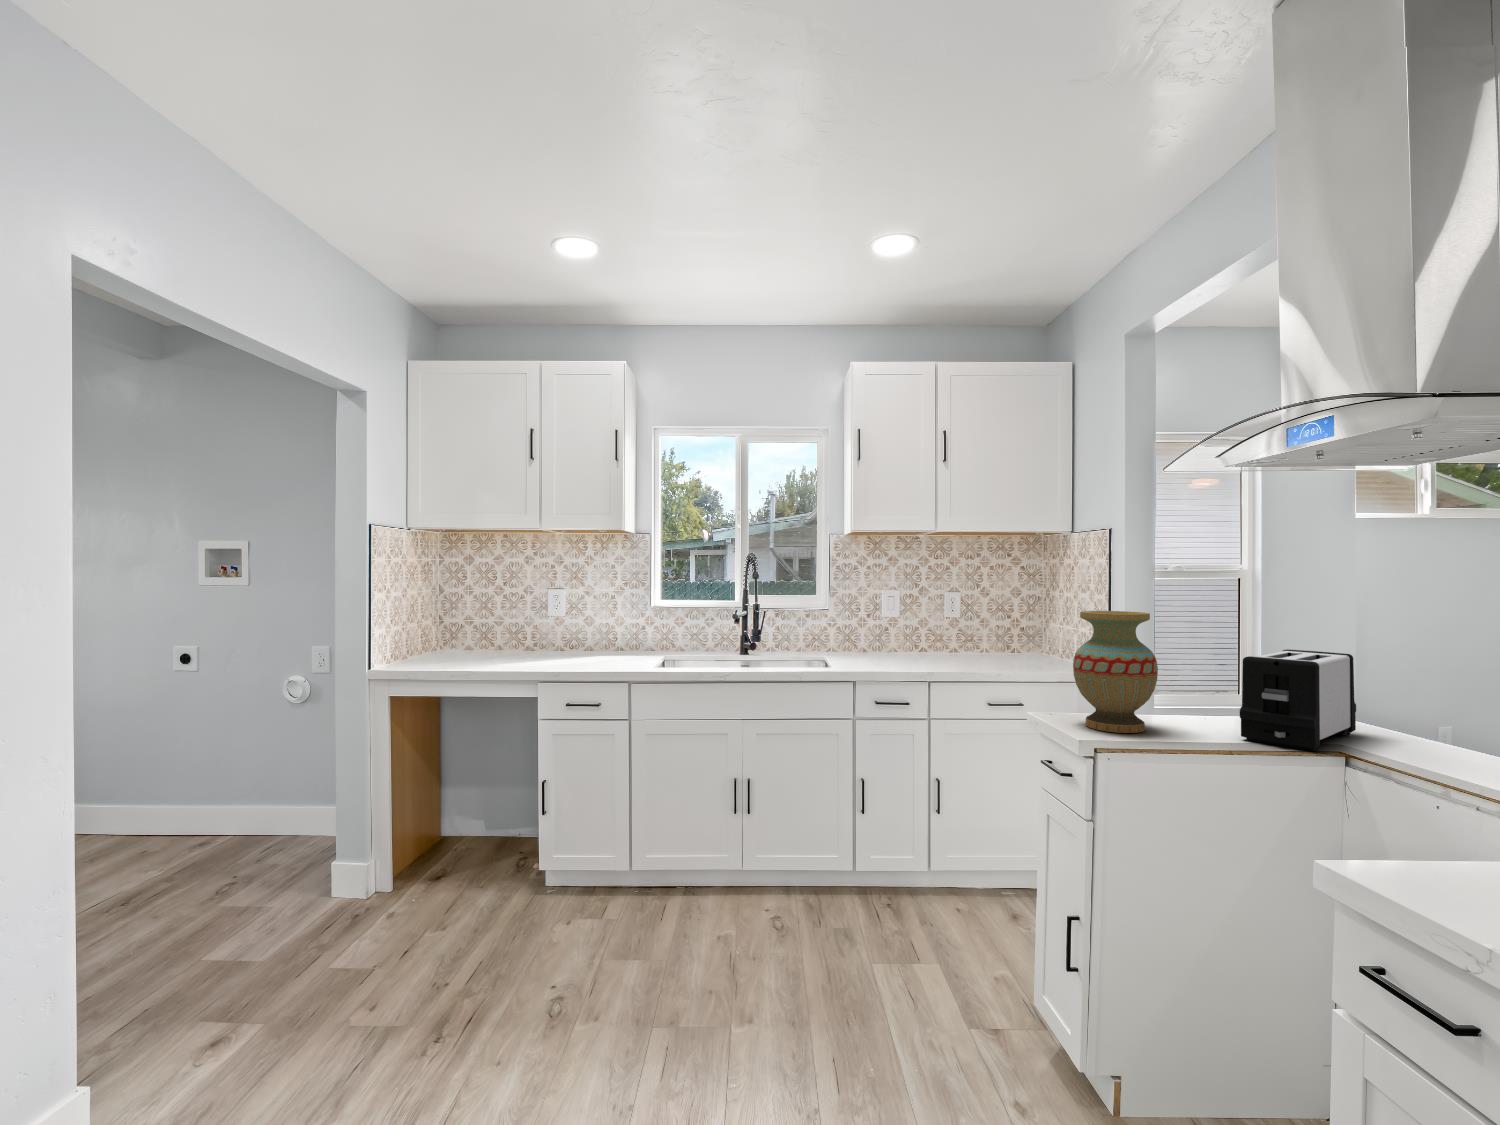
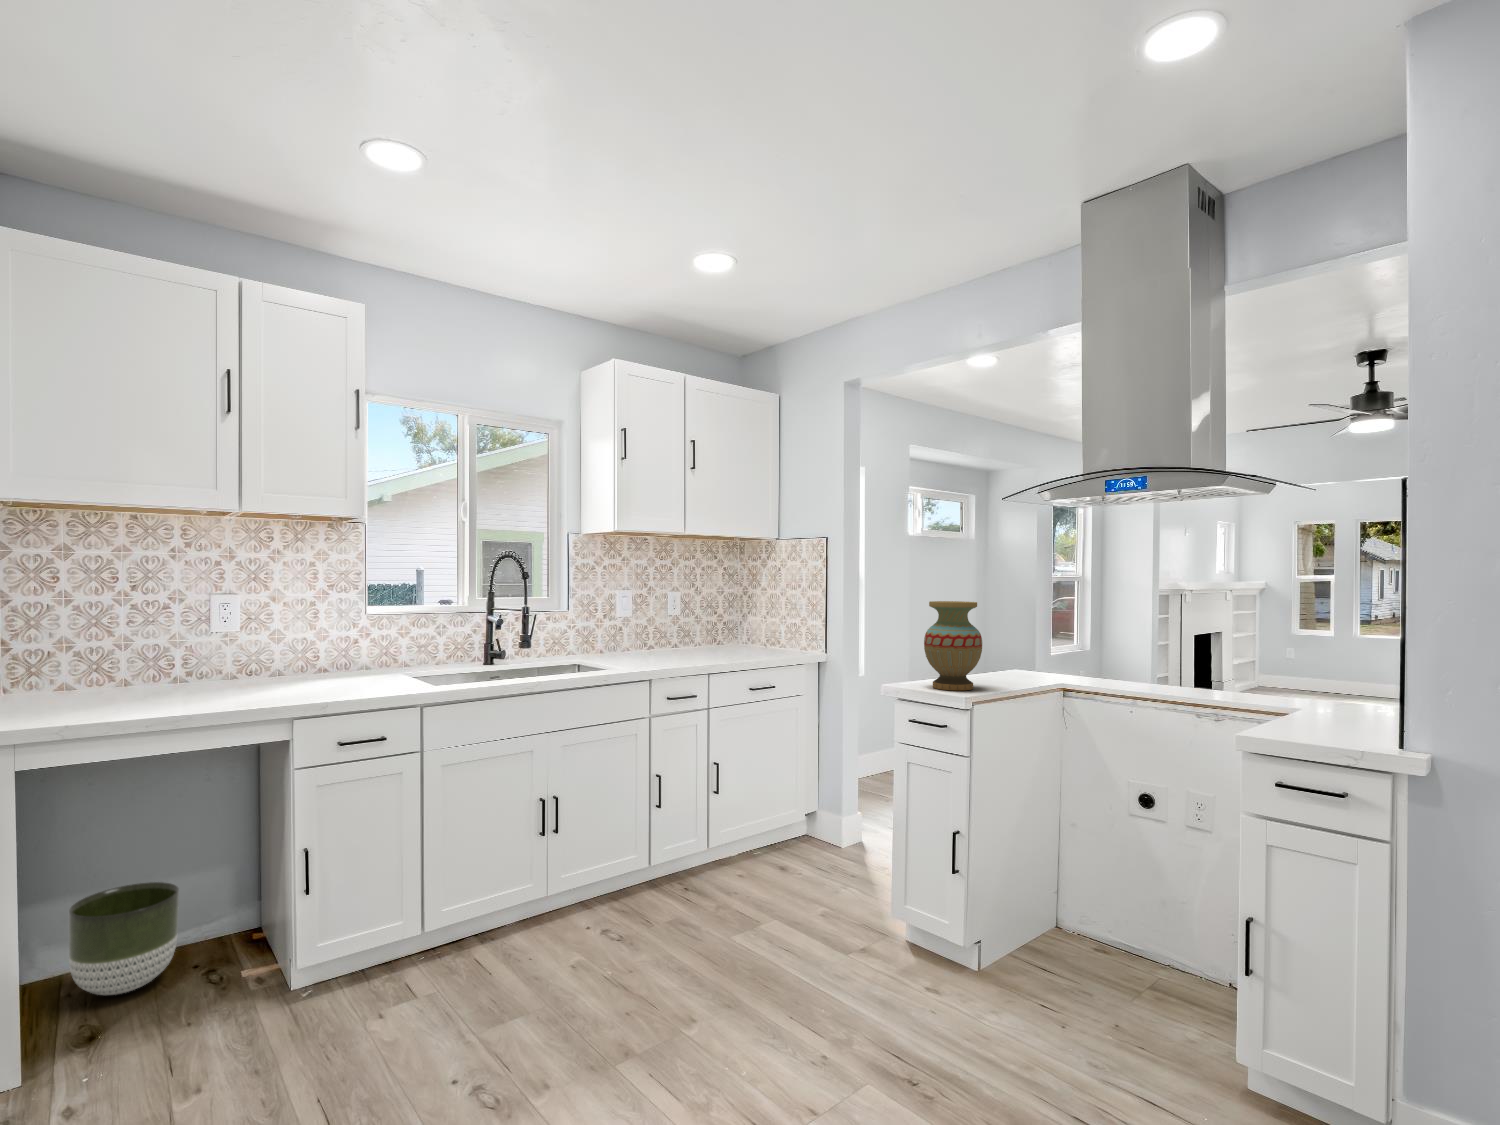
toaster: present [1240,649,1356,751] -> none [1012,625,1067,687]
planter: none [455,782,515,852] -> present [69,882,179,995]

